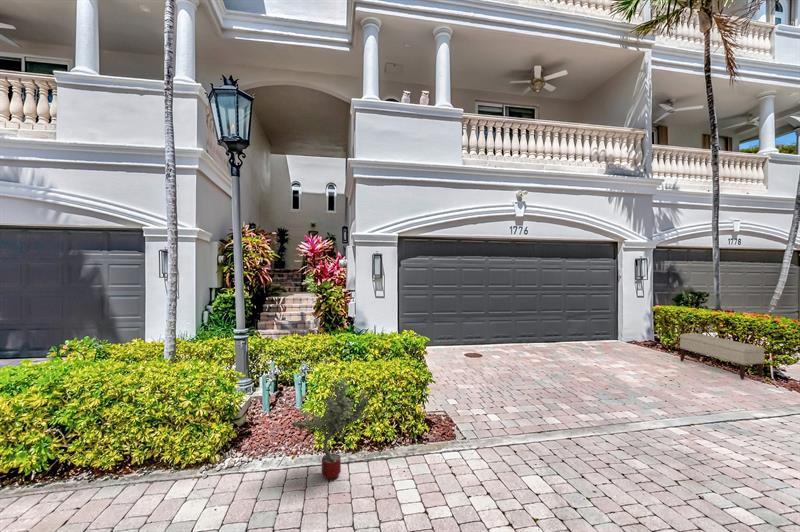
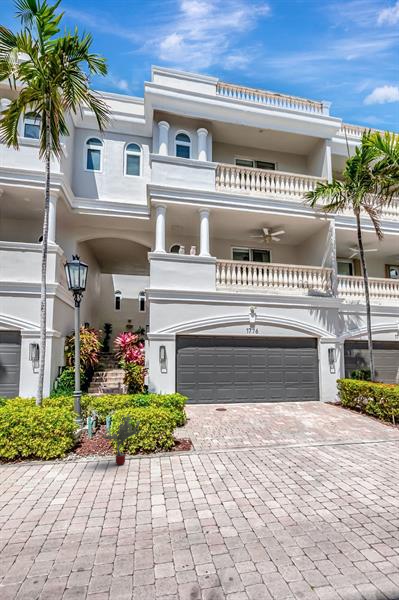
bench: present [680,333,765,379] -> none [347,397,388,425]

